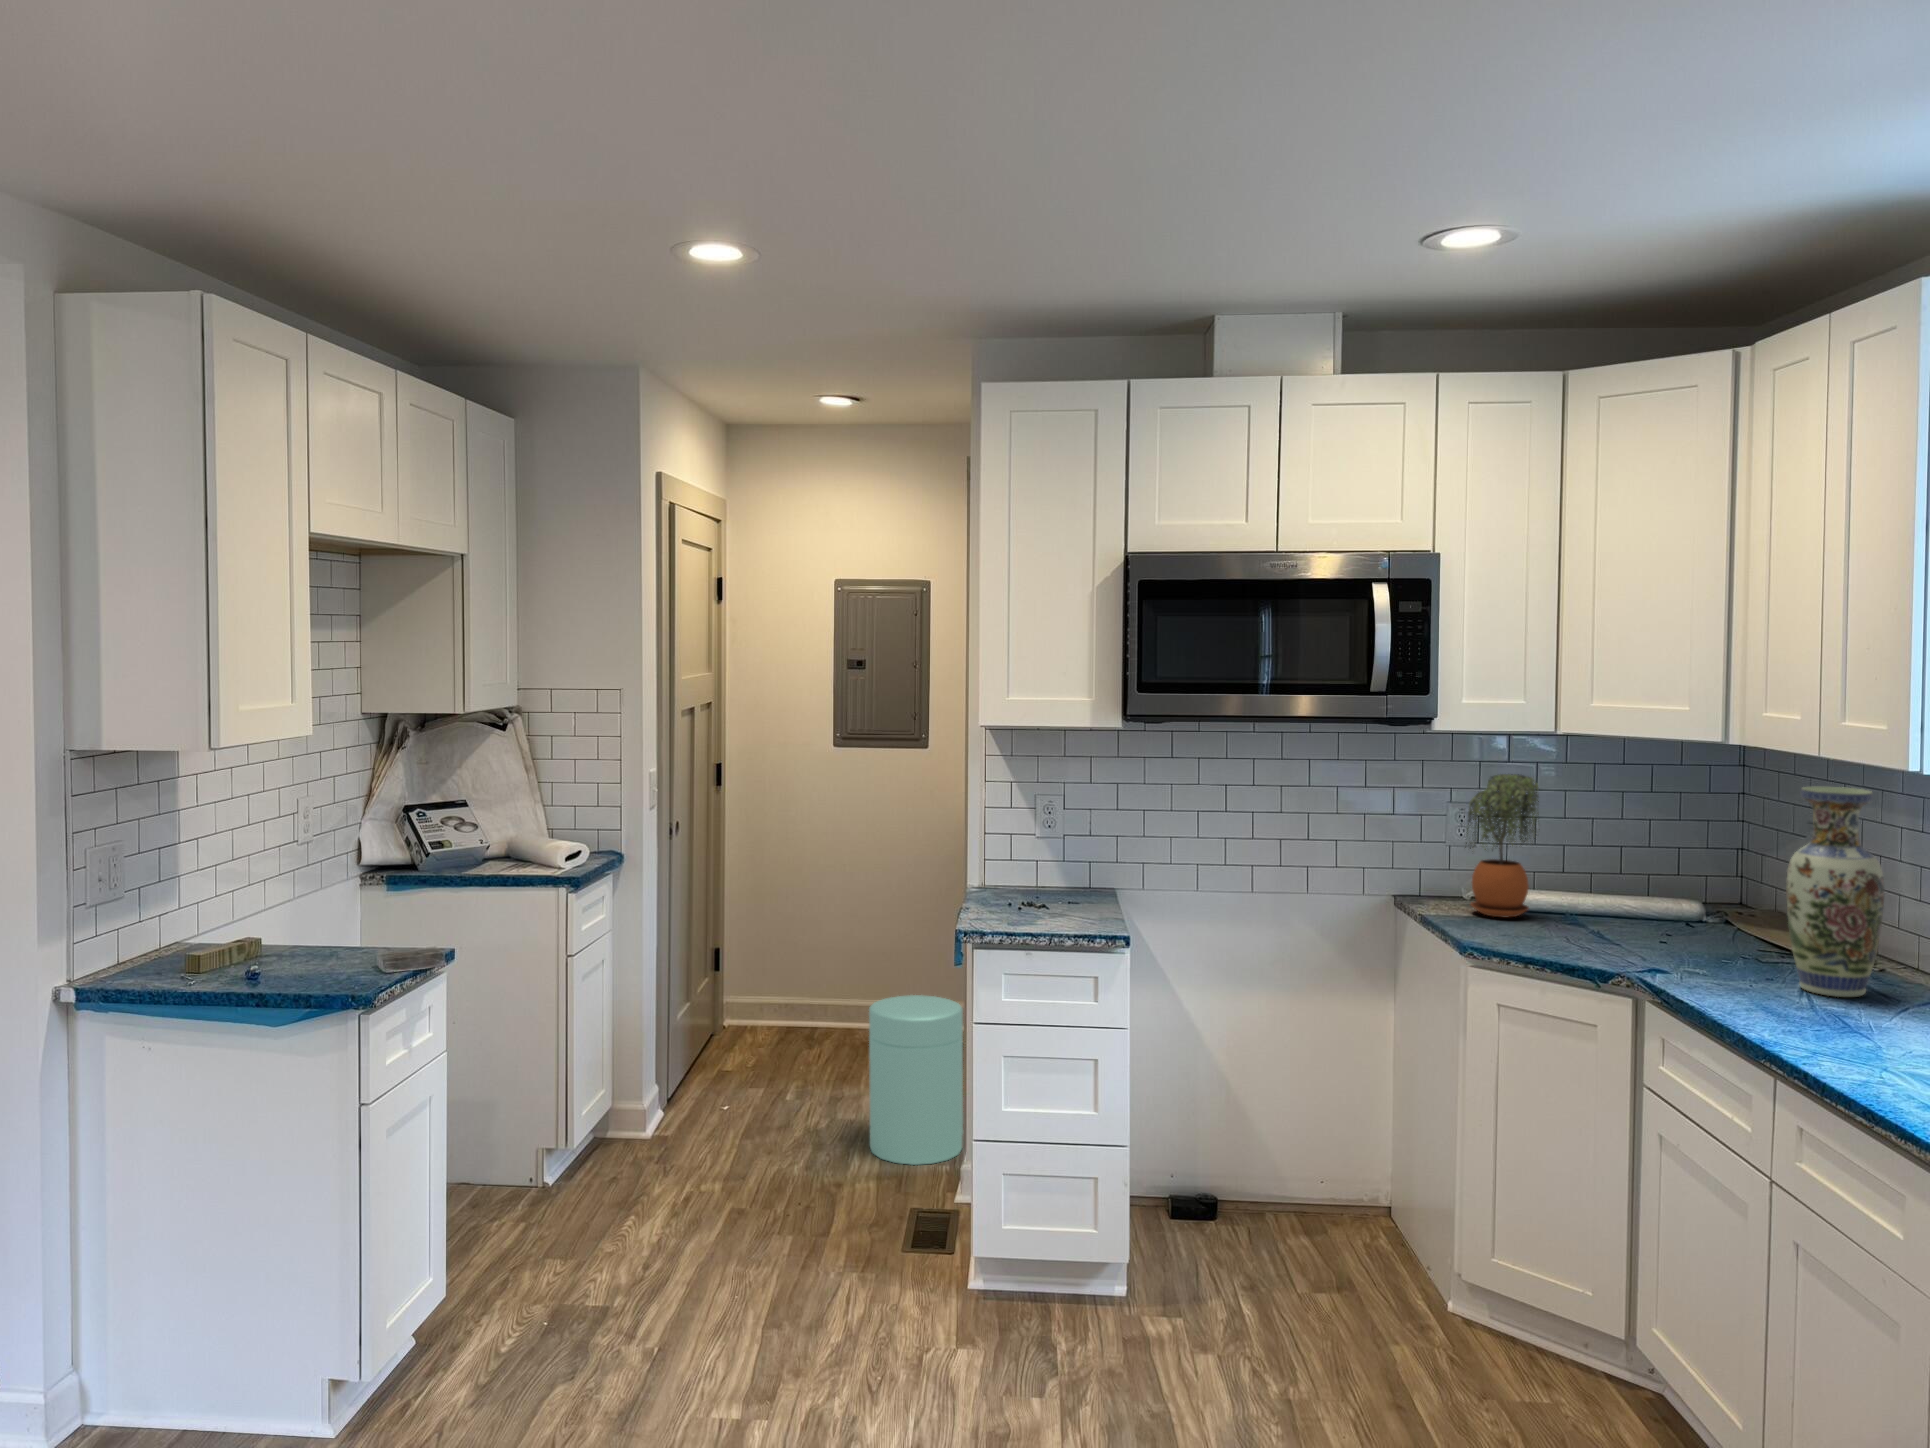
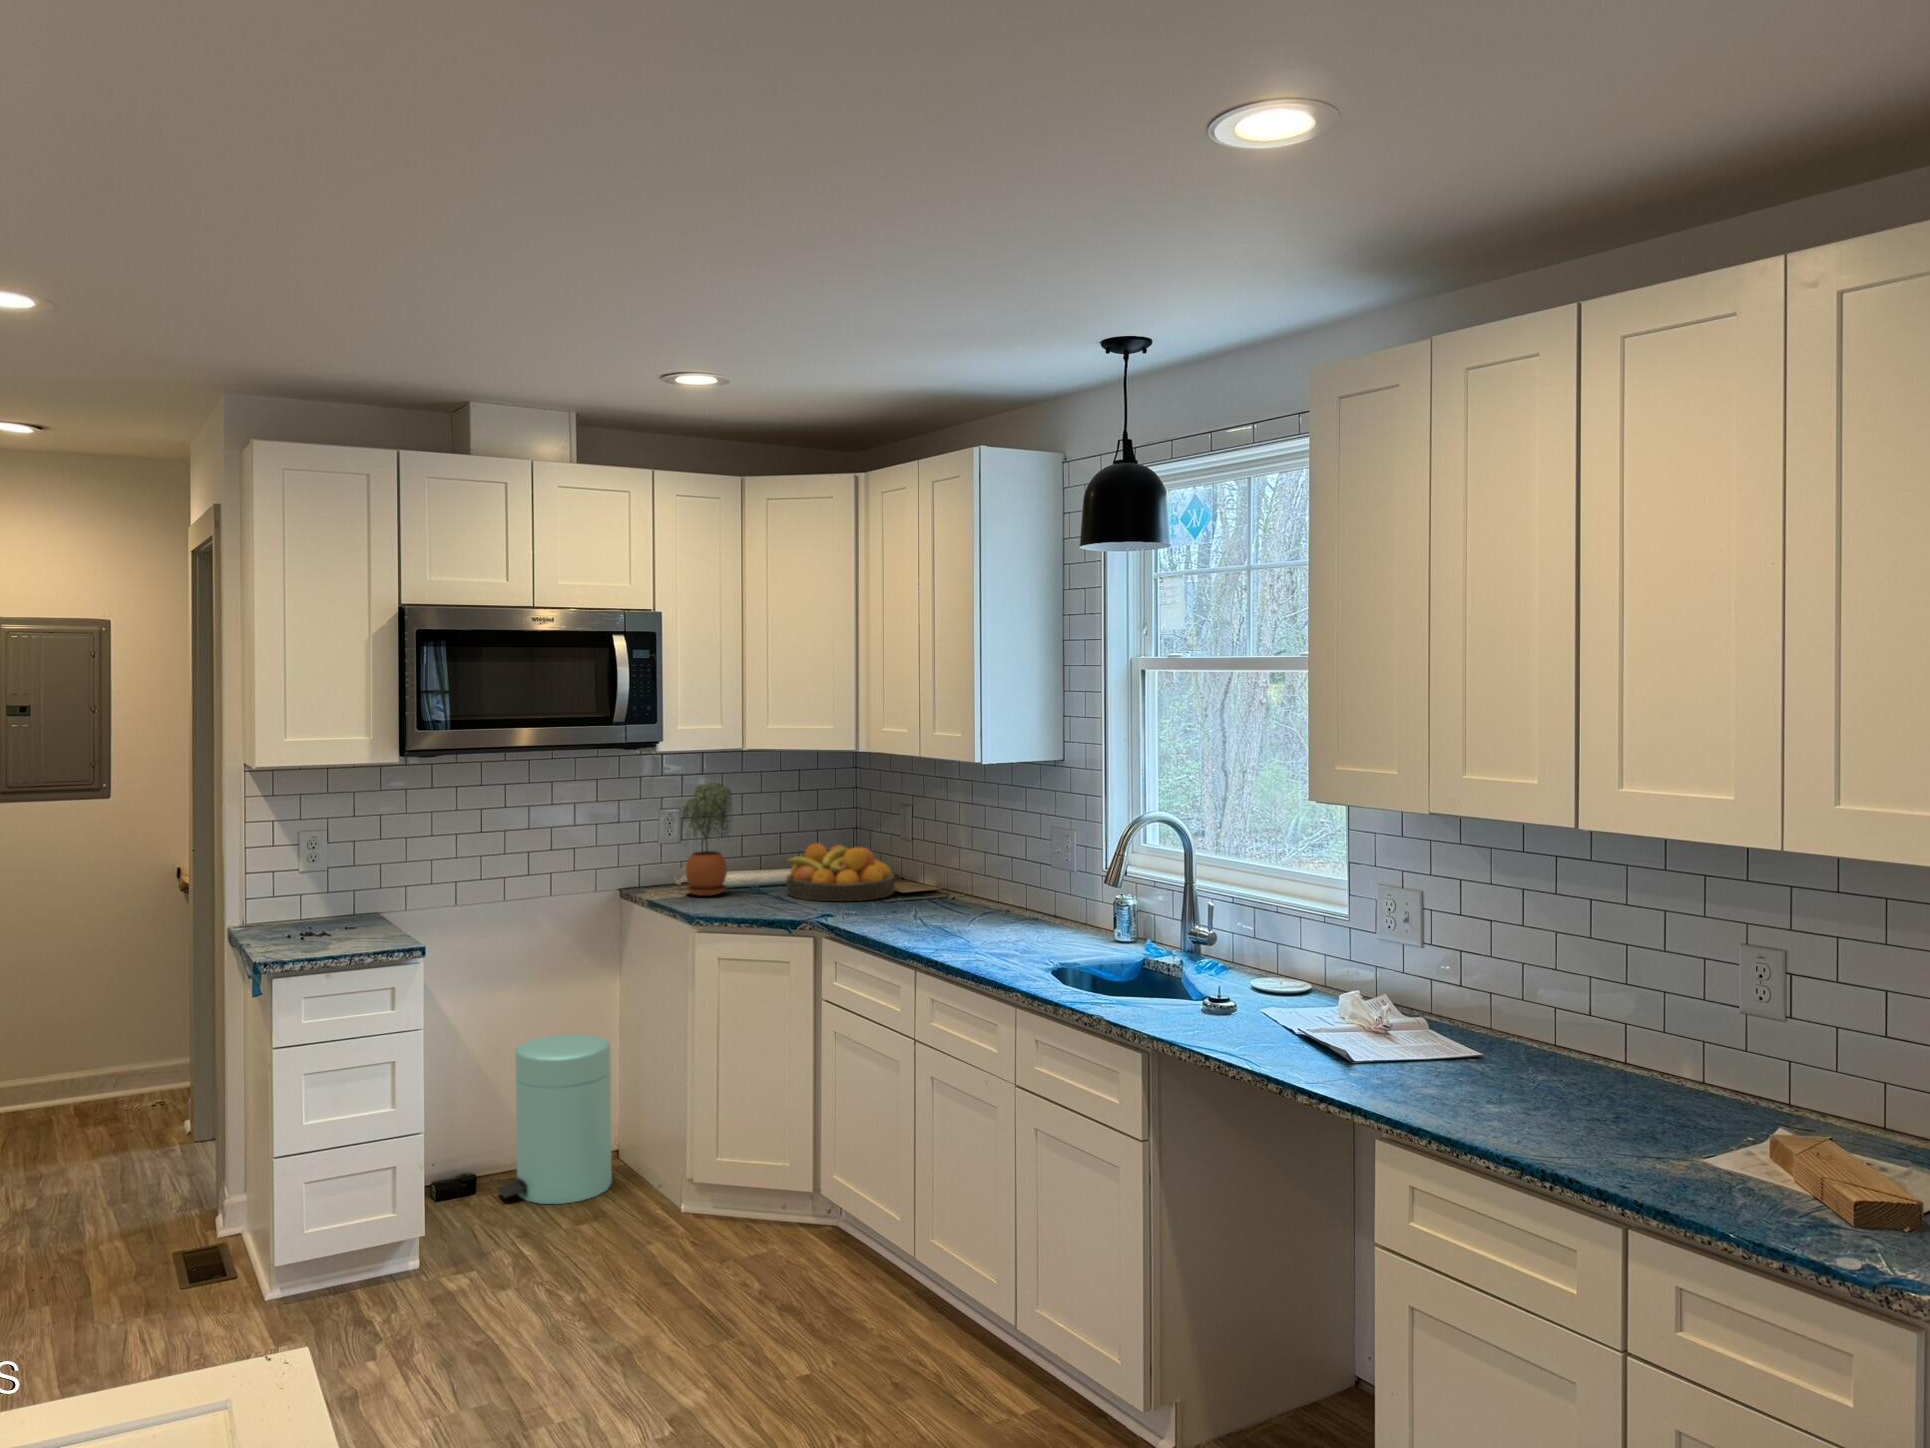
vase: present [1786,787,1884,997] -> none [905,778,960,918]
fruit bowl: none [1609,864,1784,952] -> present [785,844,895,901]
trash can: present [869,995,963,1165] -> present [497,1034,612,1204]

